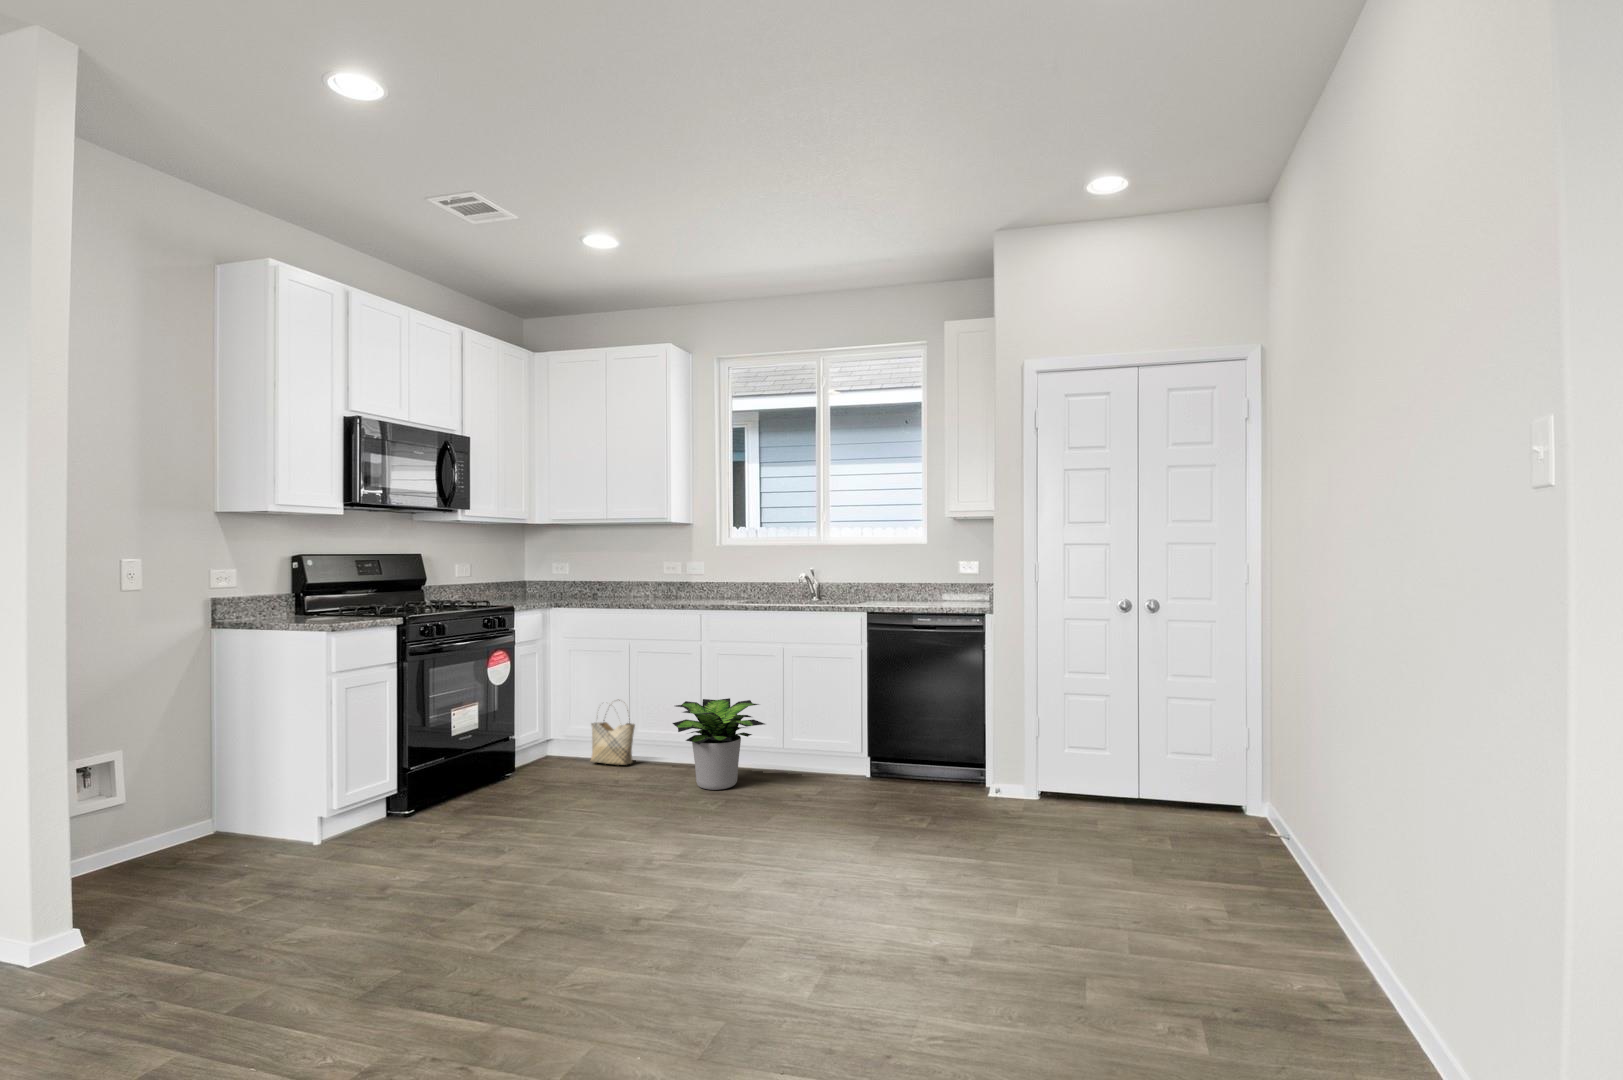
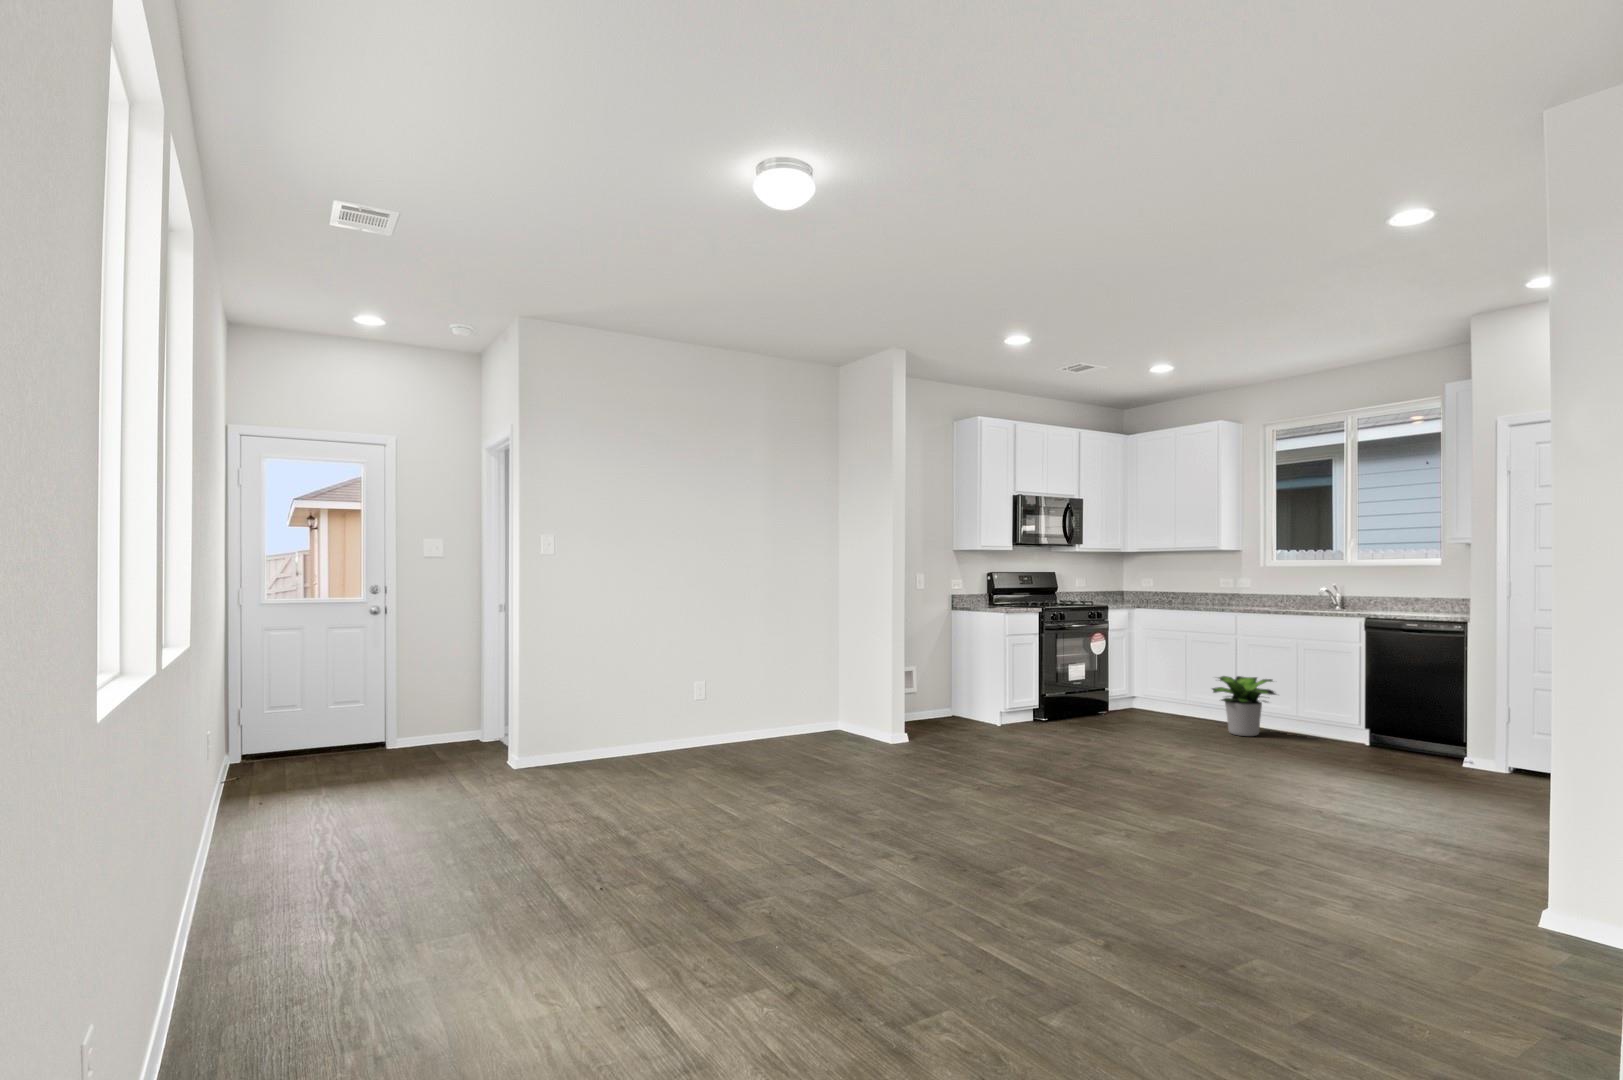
woven basket: present [591,700,635,765] -> none [1161,674,1193,718]

